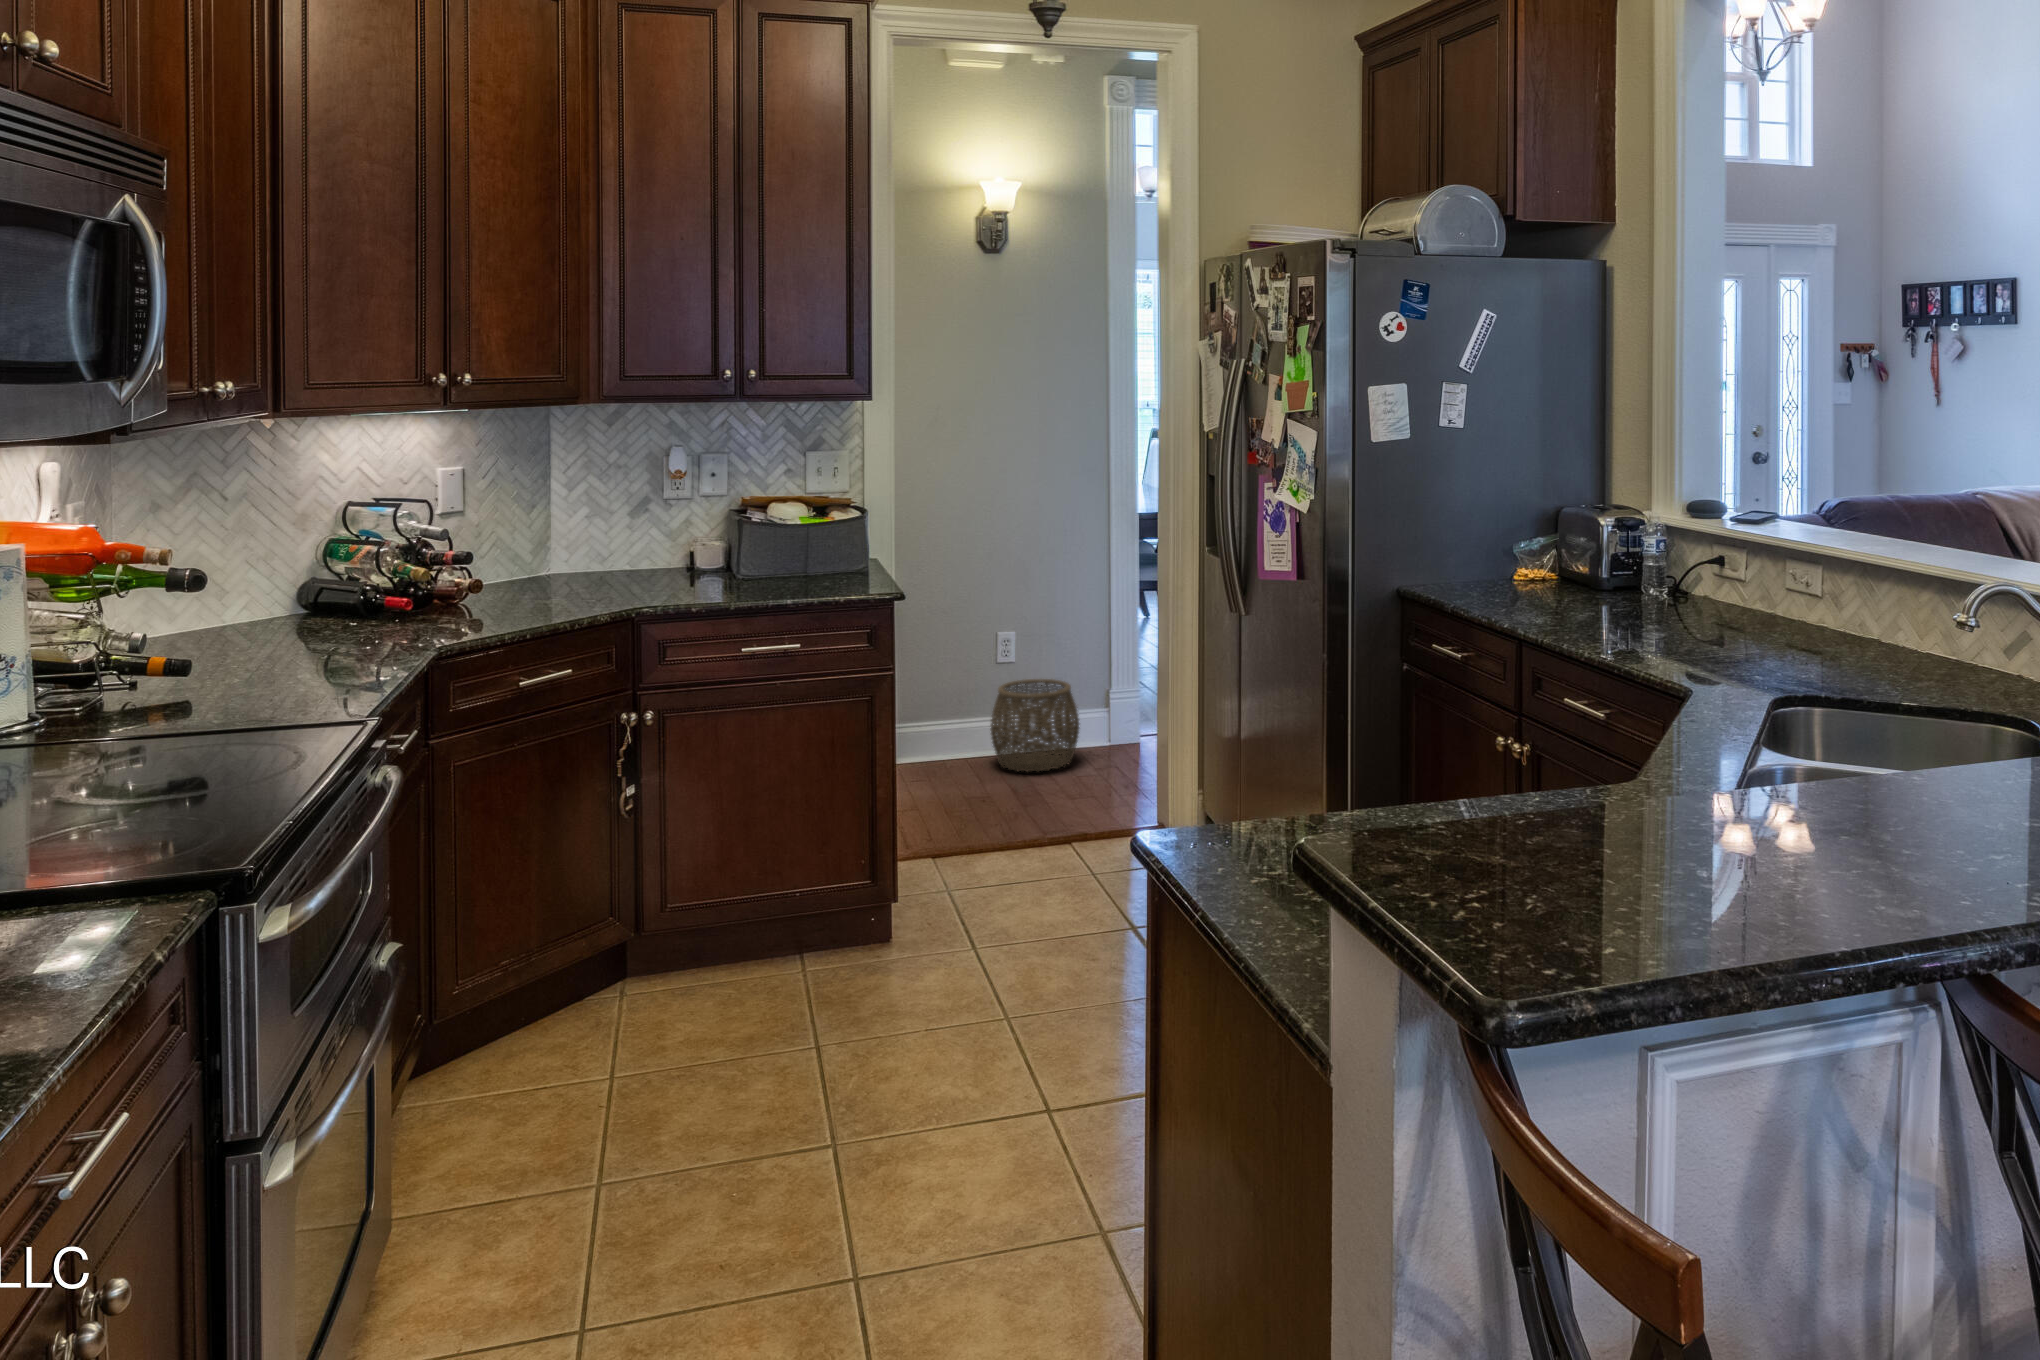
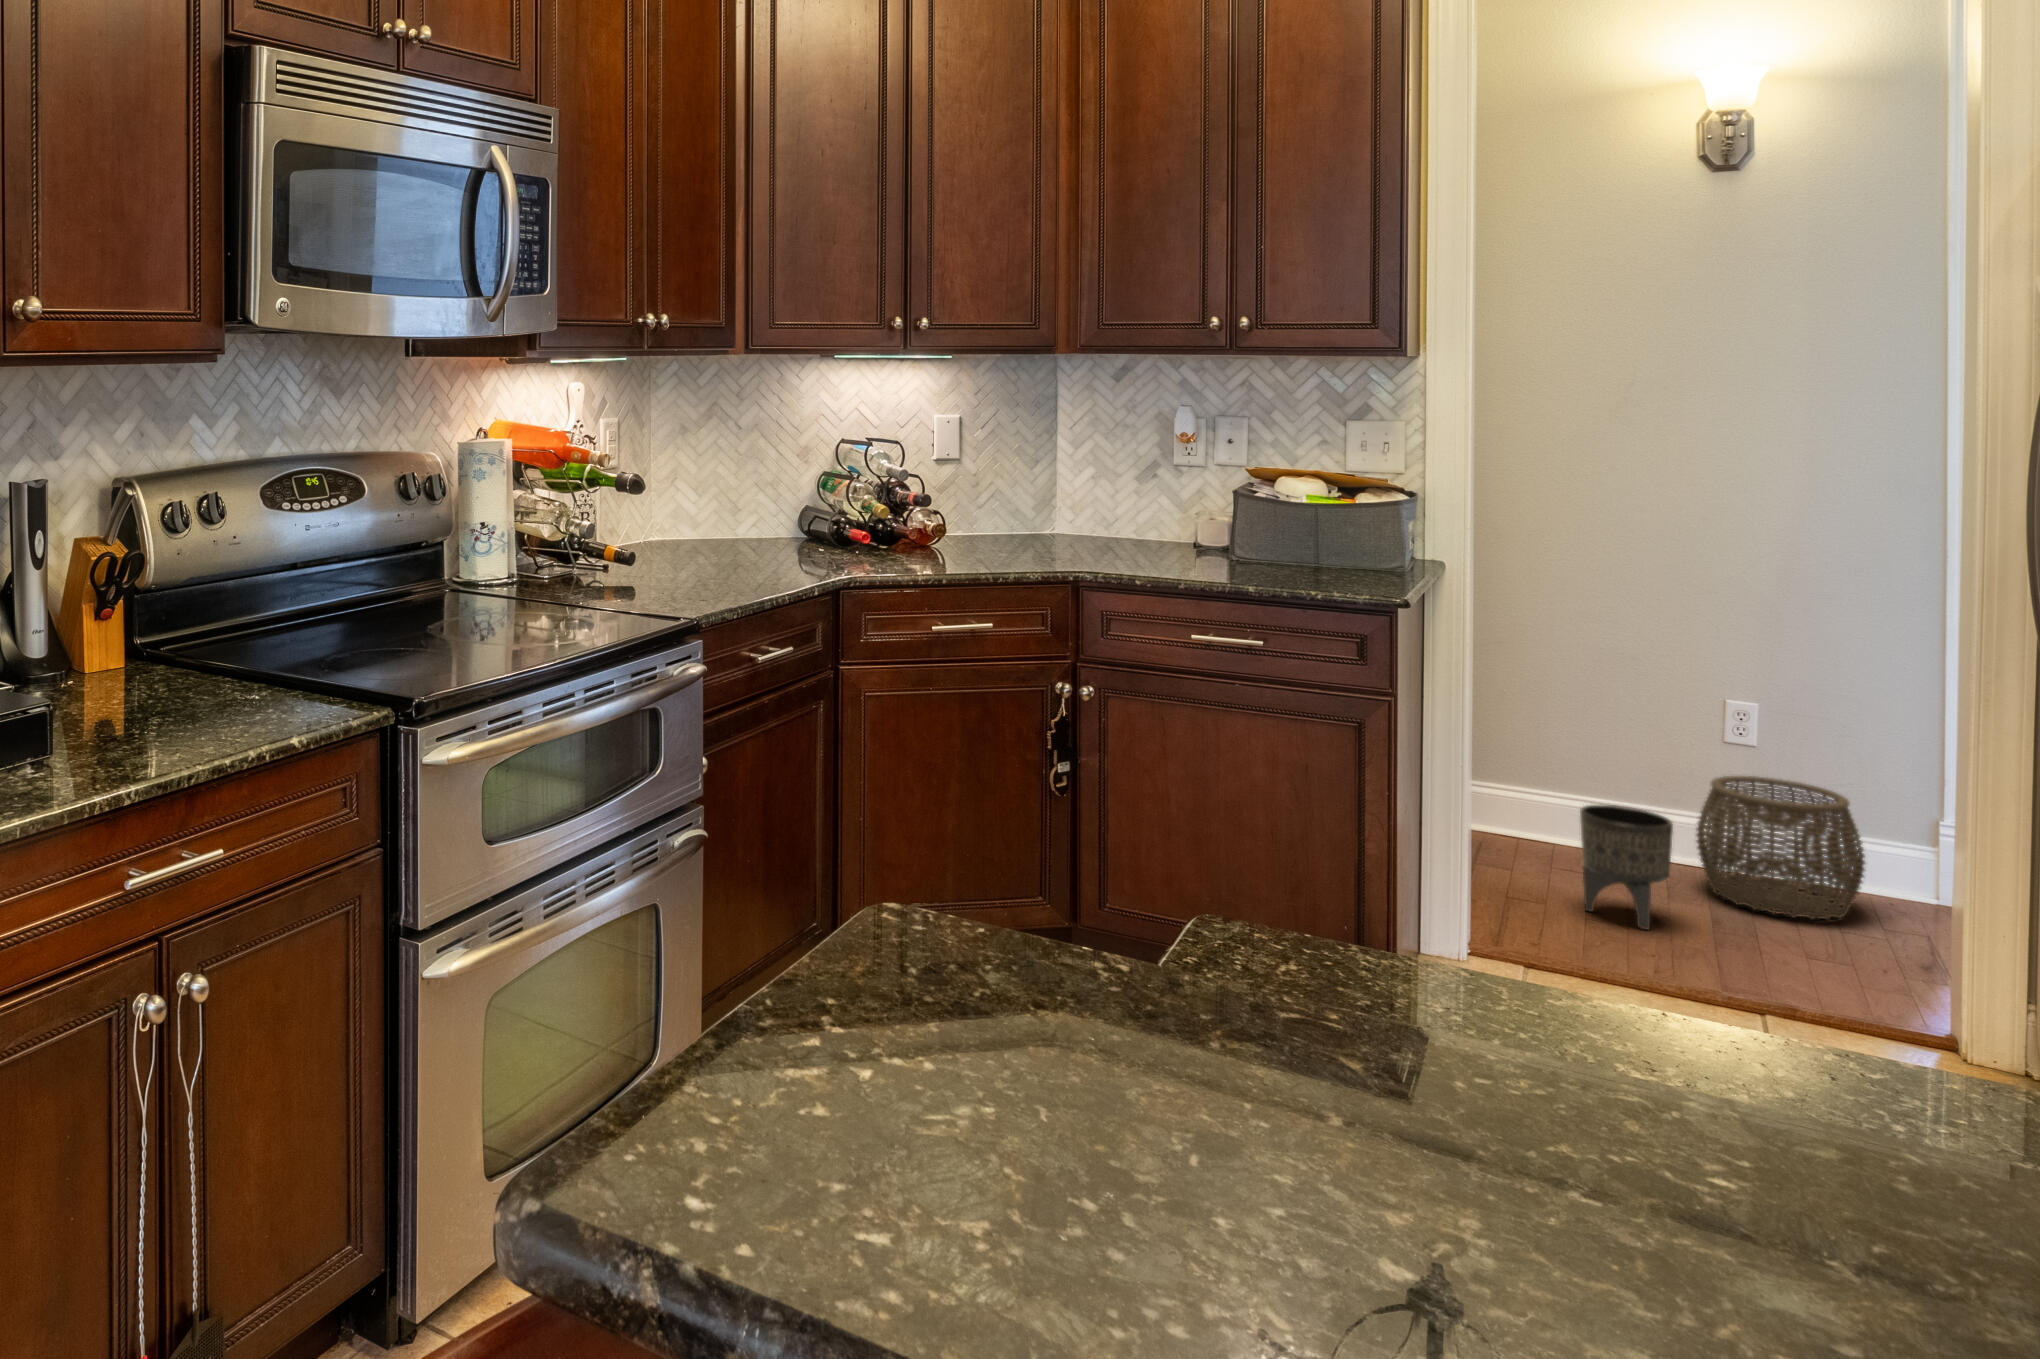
planter: none [937,719,992,805] -> present [1580,805,1673,929]

